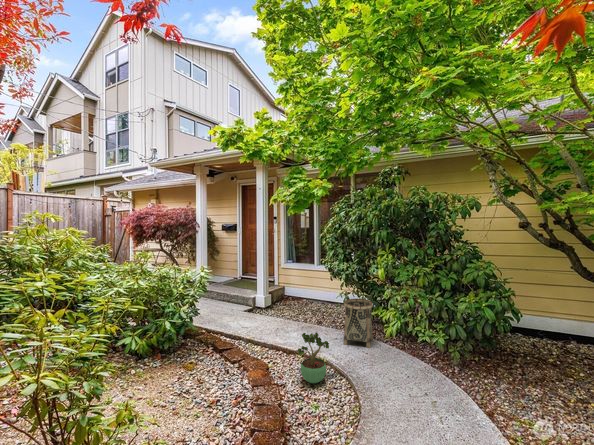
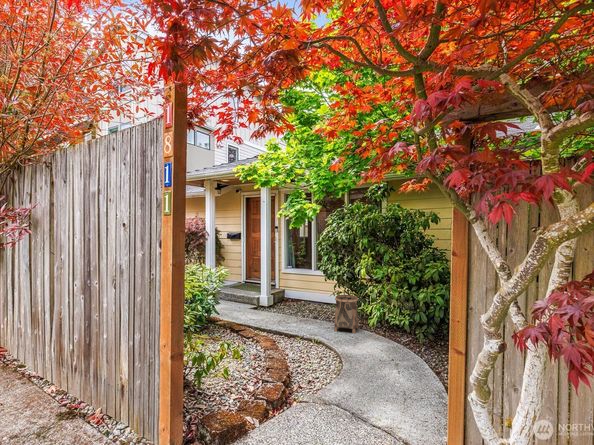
potted plant: present [298,333,329,383] -> none [297,315,322,354]

